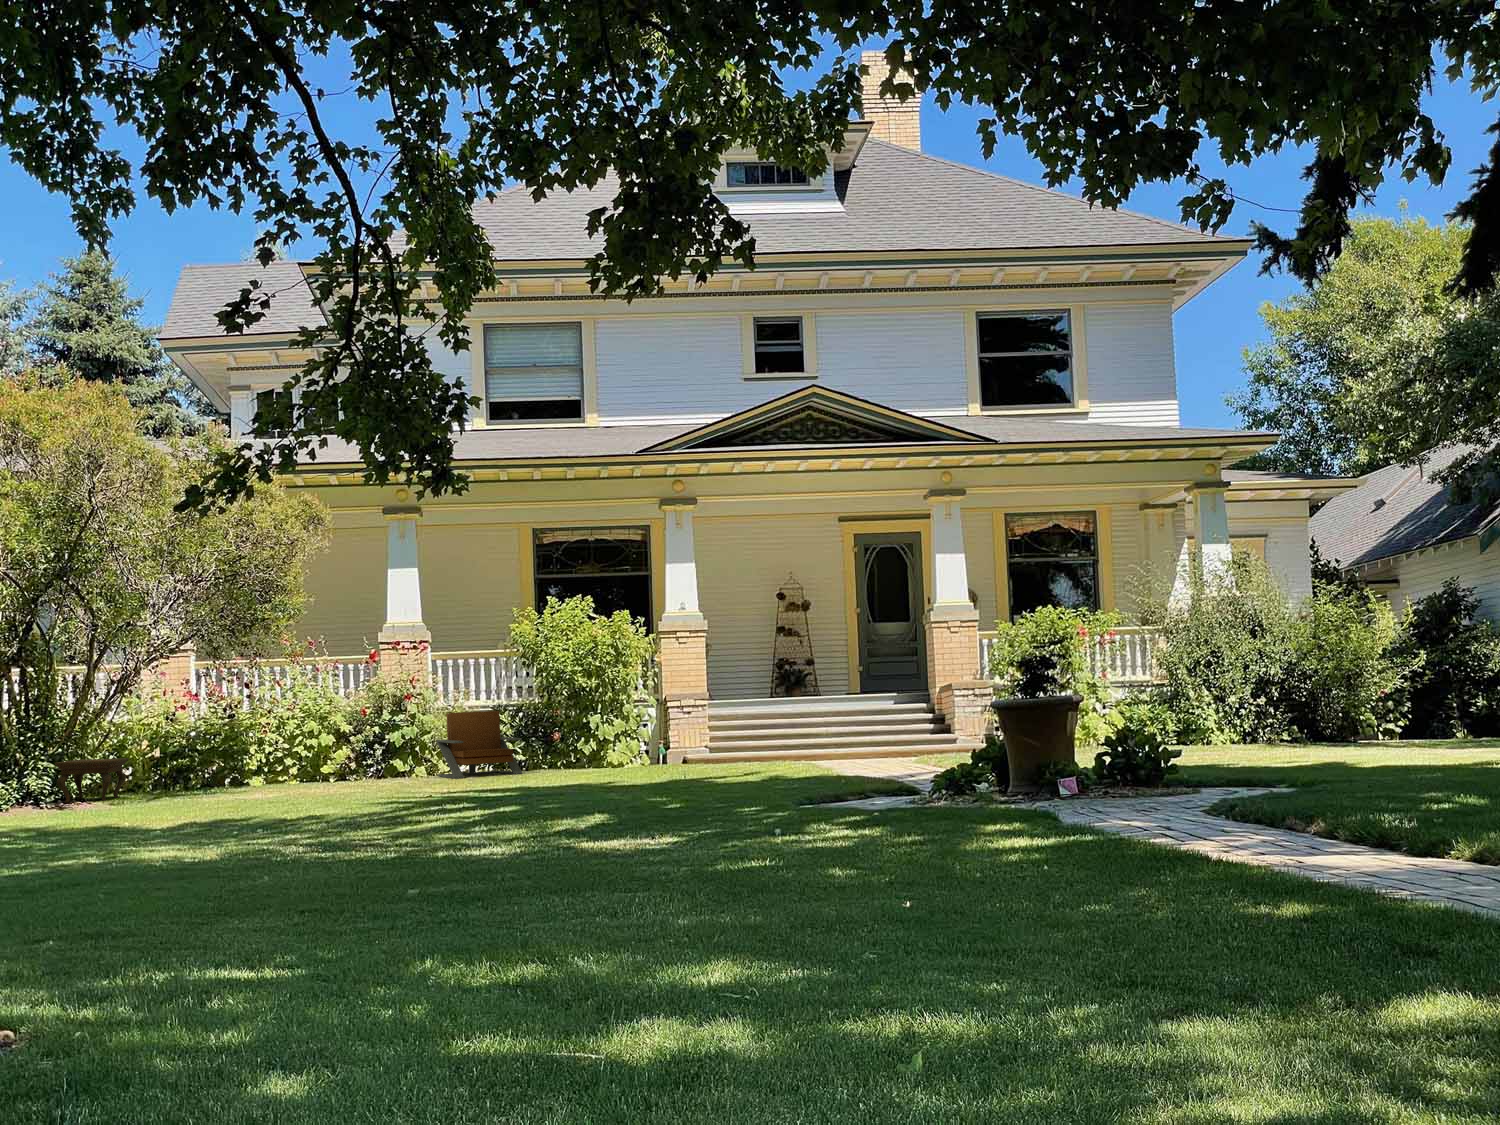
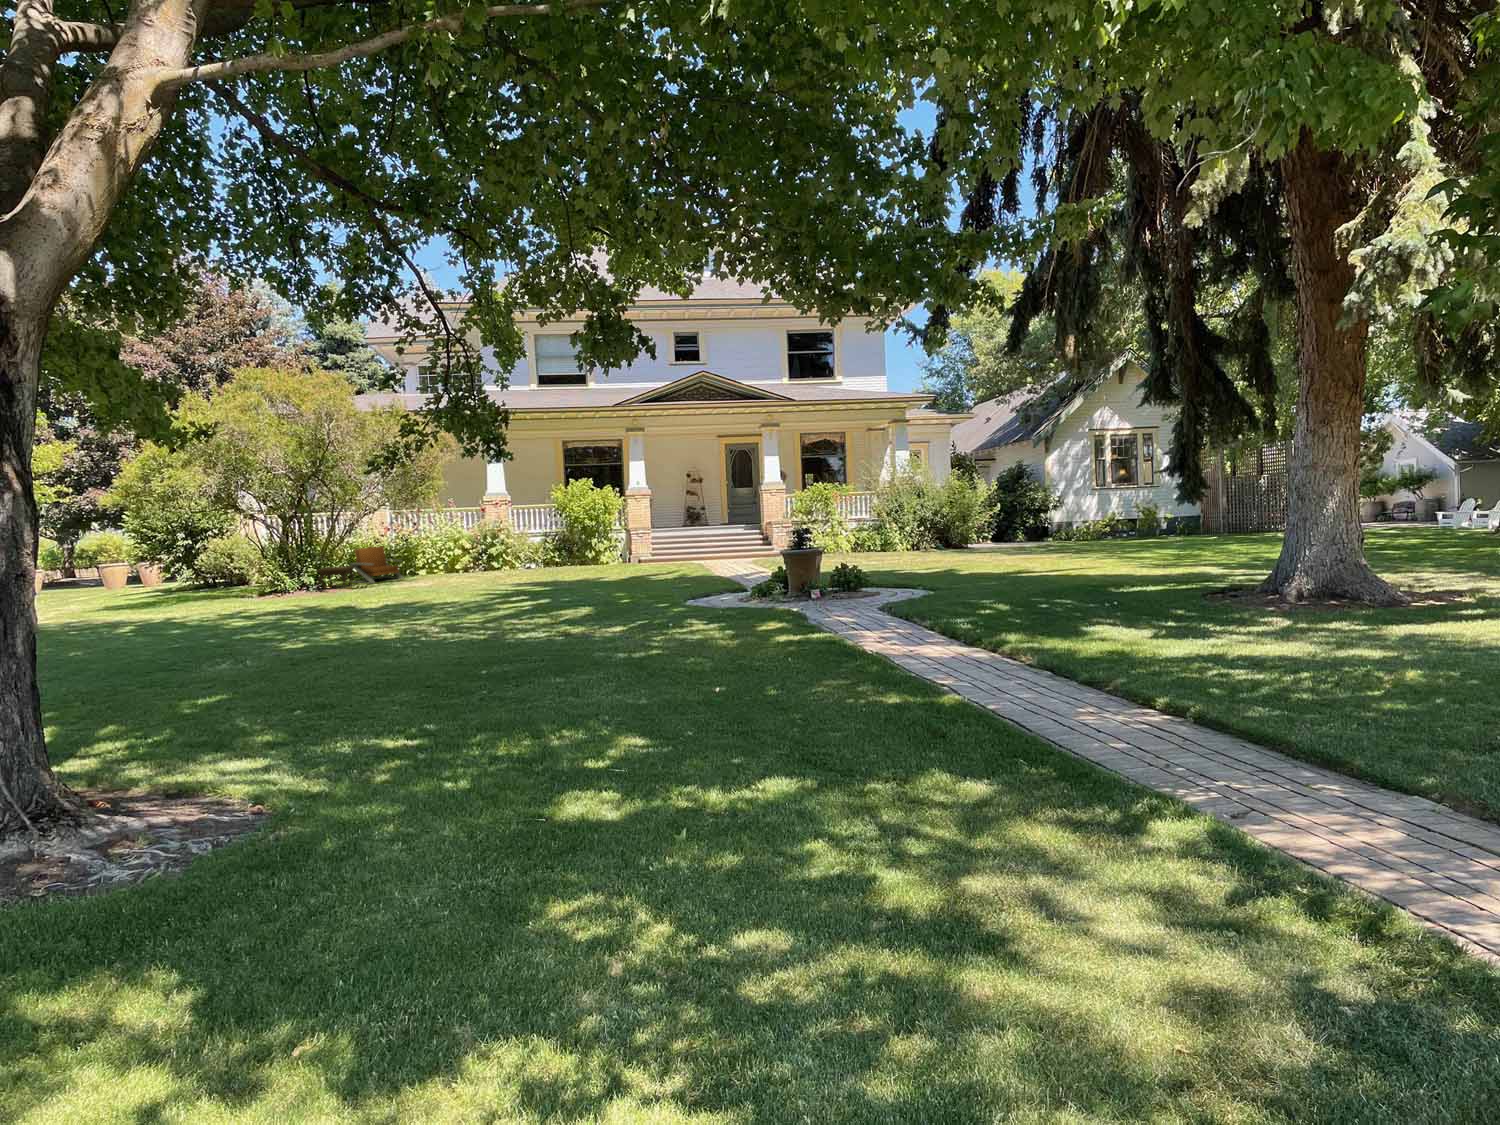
lounge chair: present [437,711,523,779] -> present [350,546,404,584]

